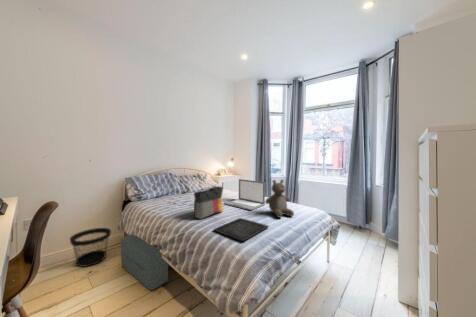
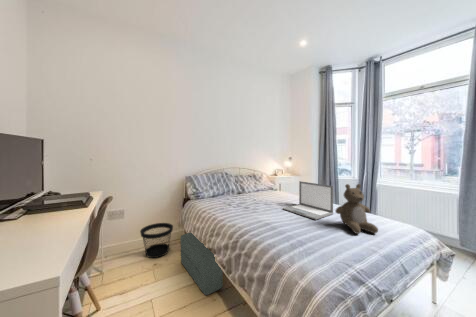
tote bag: present [194,187,223,219] -> none [249,189,281,225]
tray: present [214,218,268,241] -> none [271,229,343,263]

